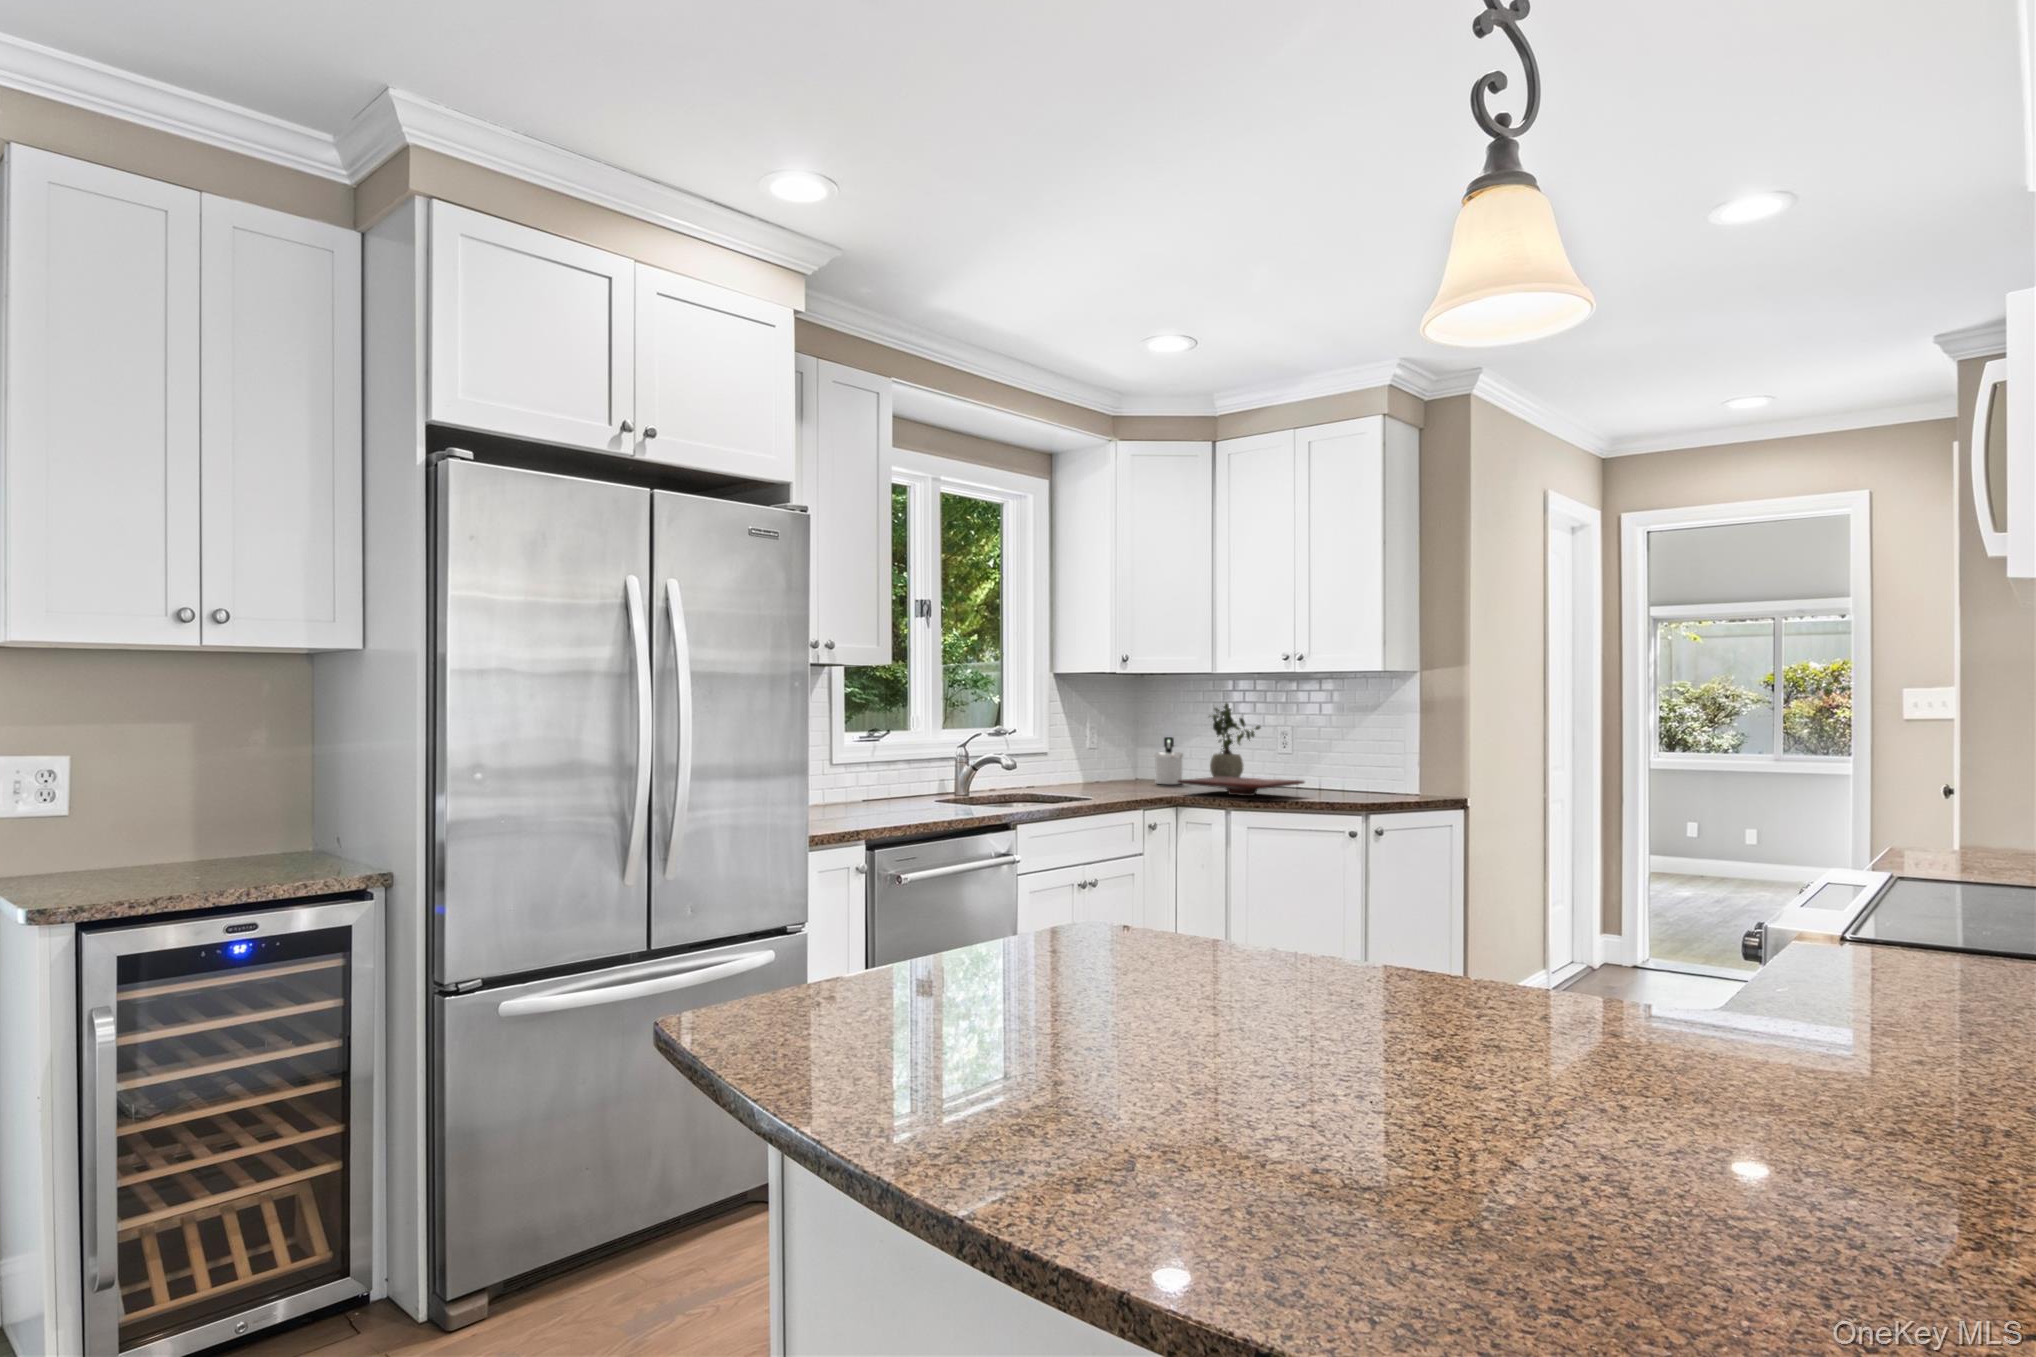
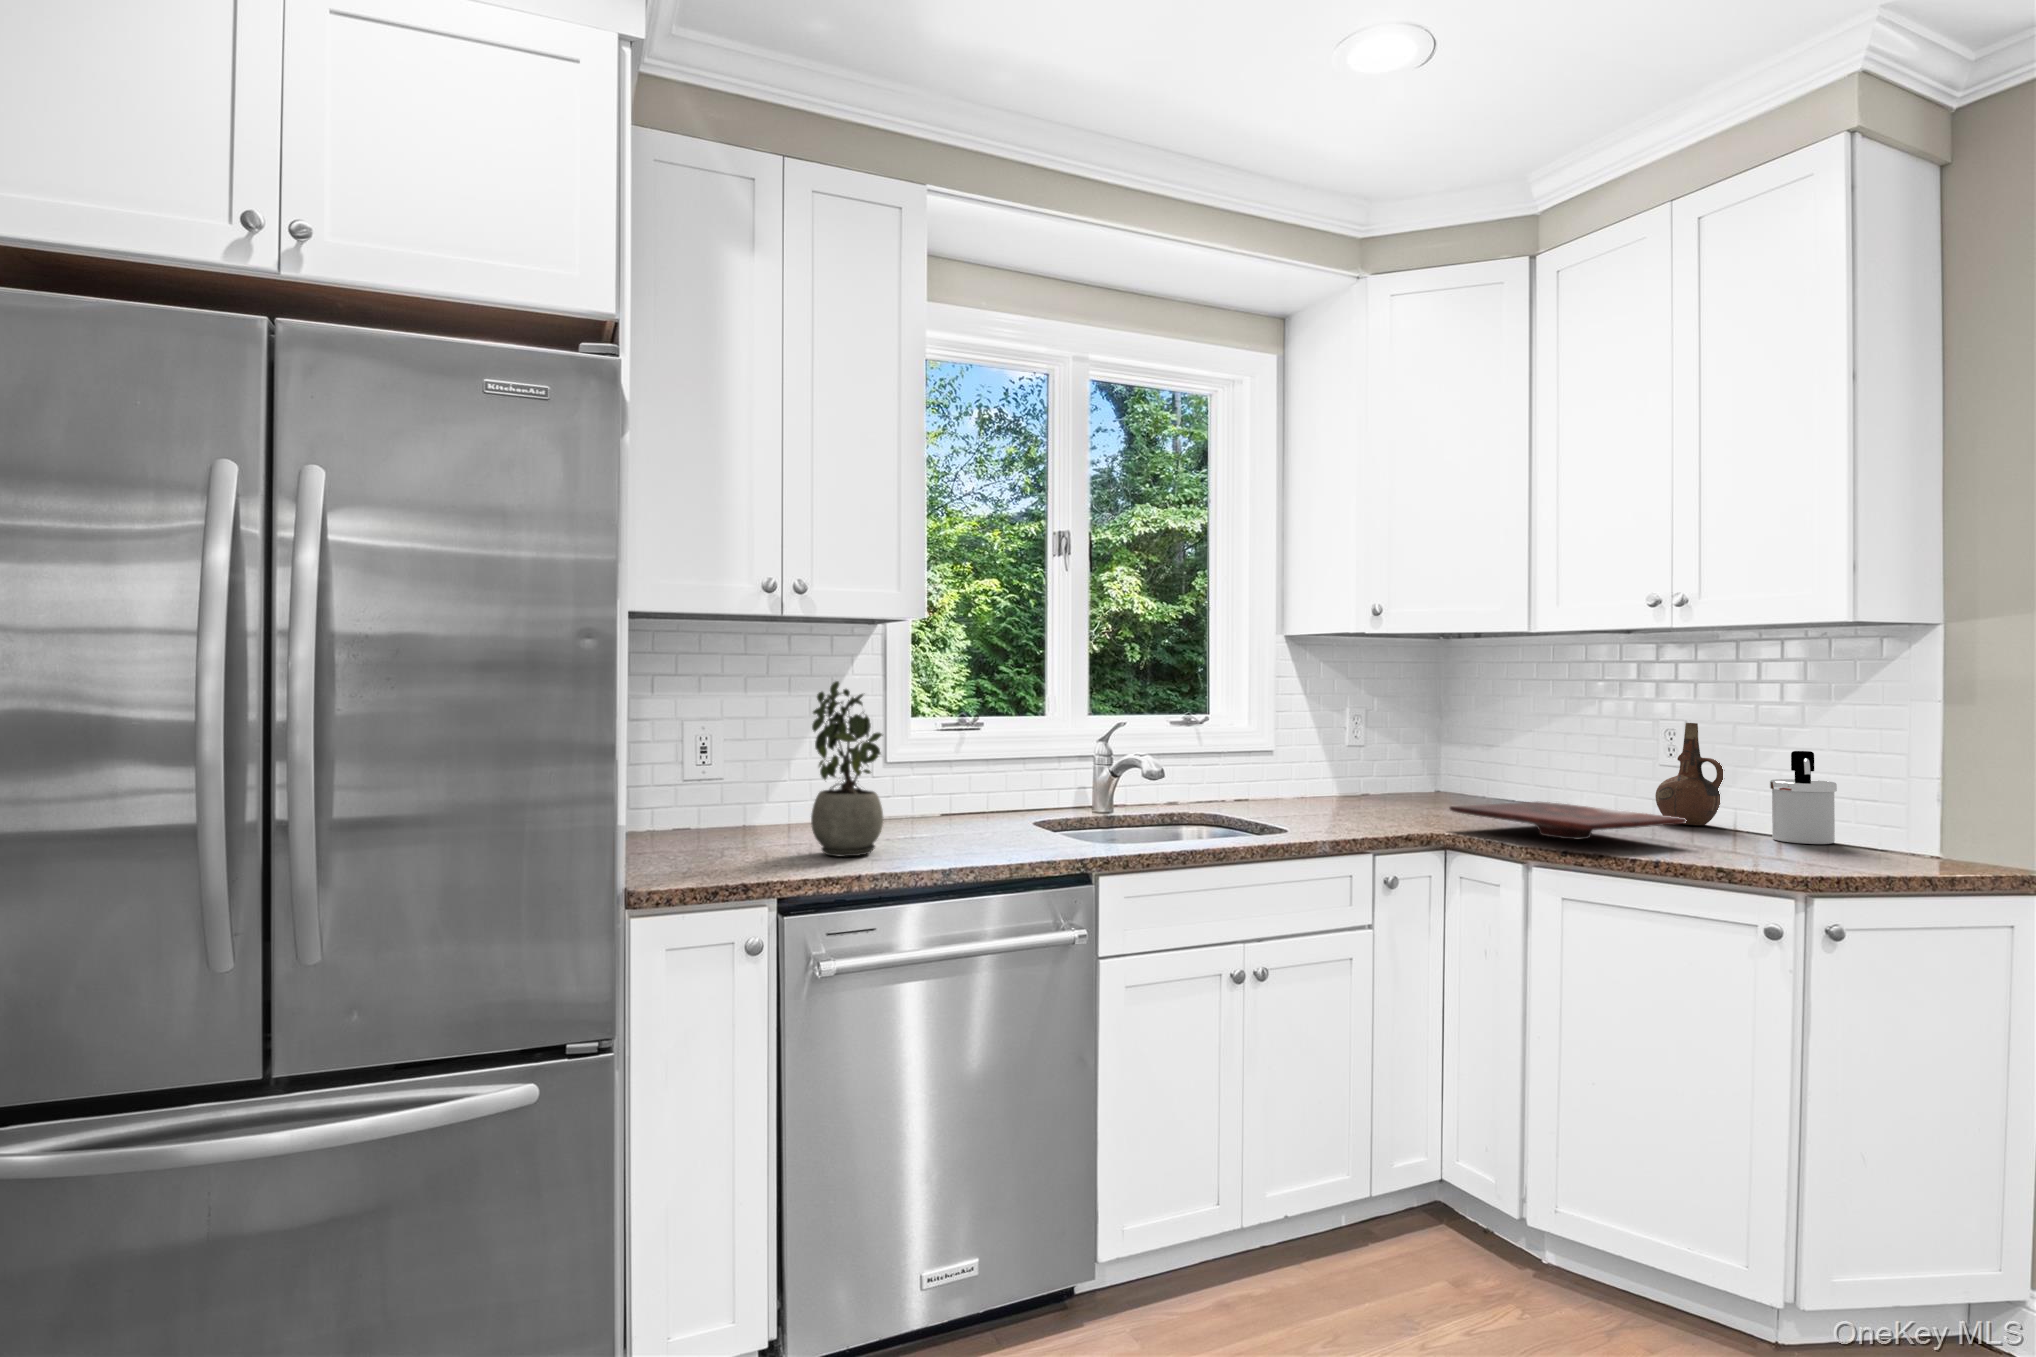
potted plant: present [1210,703,1261,777] -> present [811,681,883,857]
ceramic pitcher: none [1277,727,1313,788] -> present [1655,723,1723,825]
soap dispenser: present [1155,737,1183,784] -> present [1770,751,1837,844]

